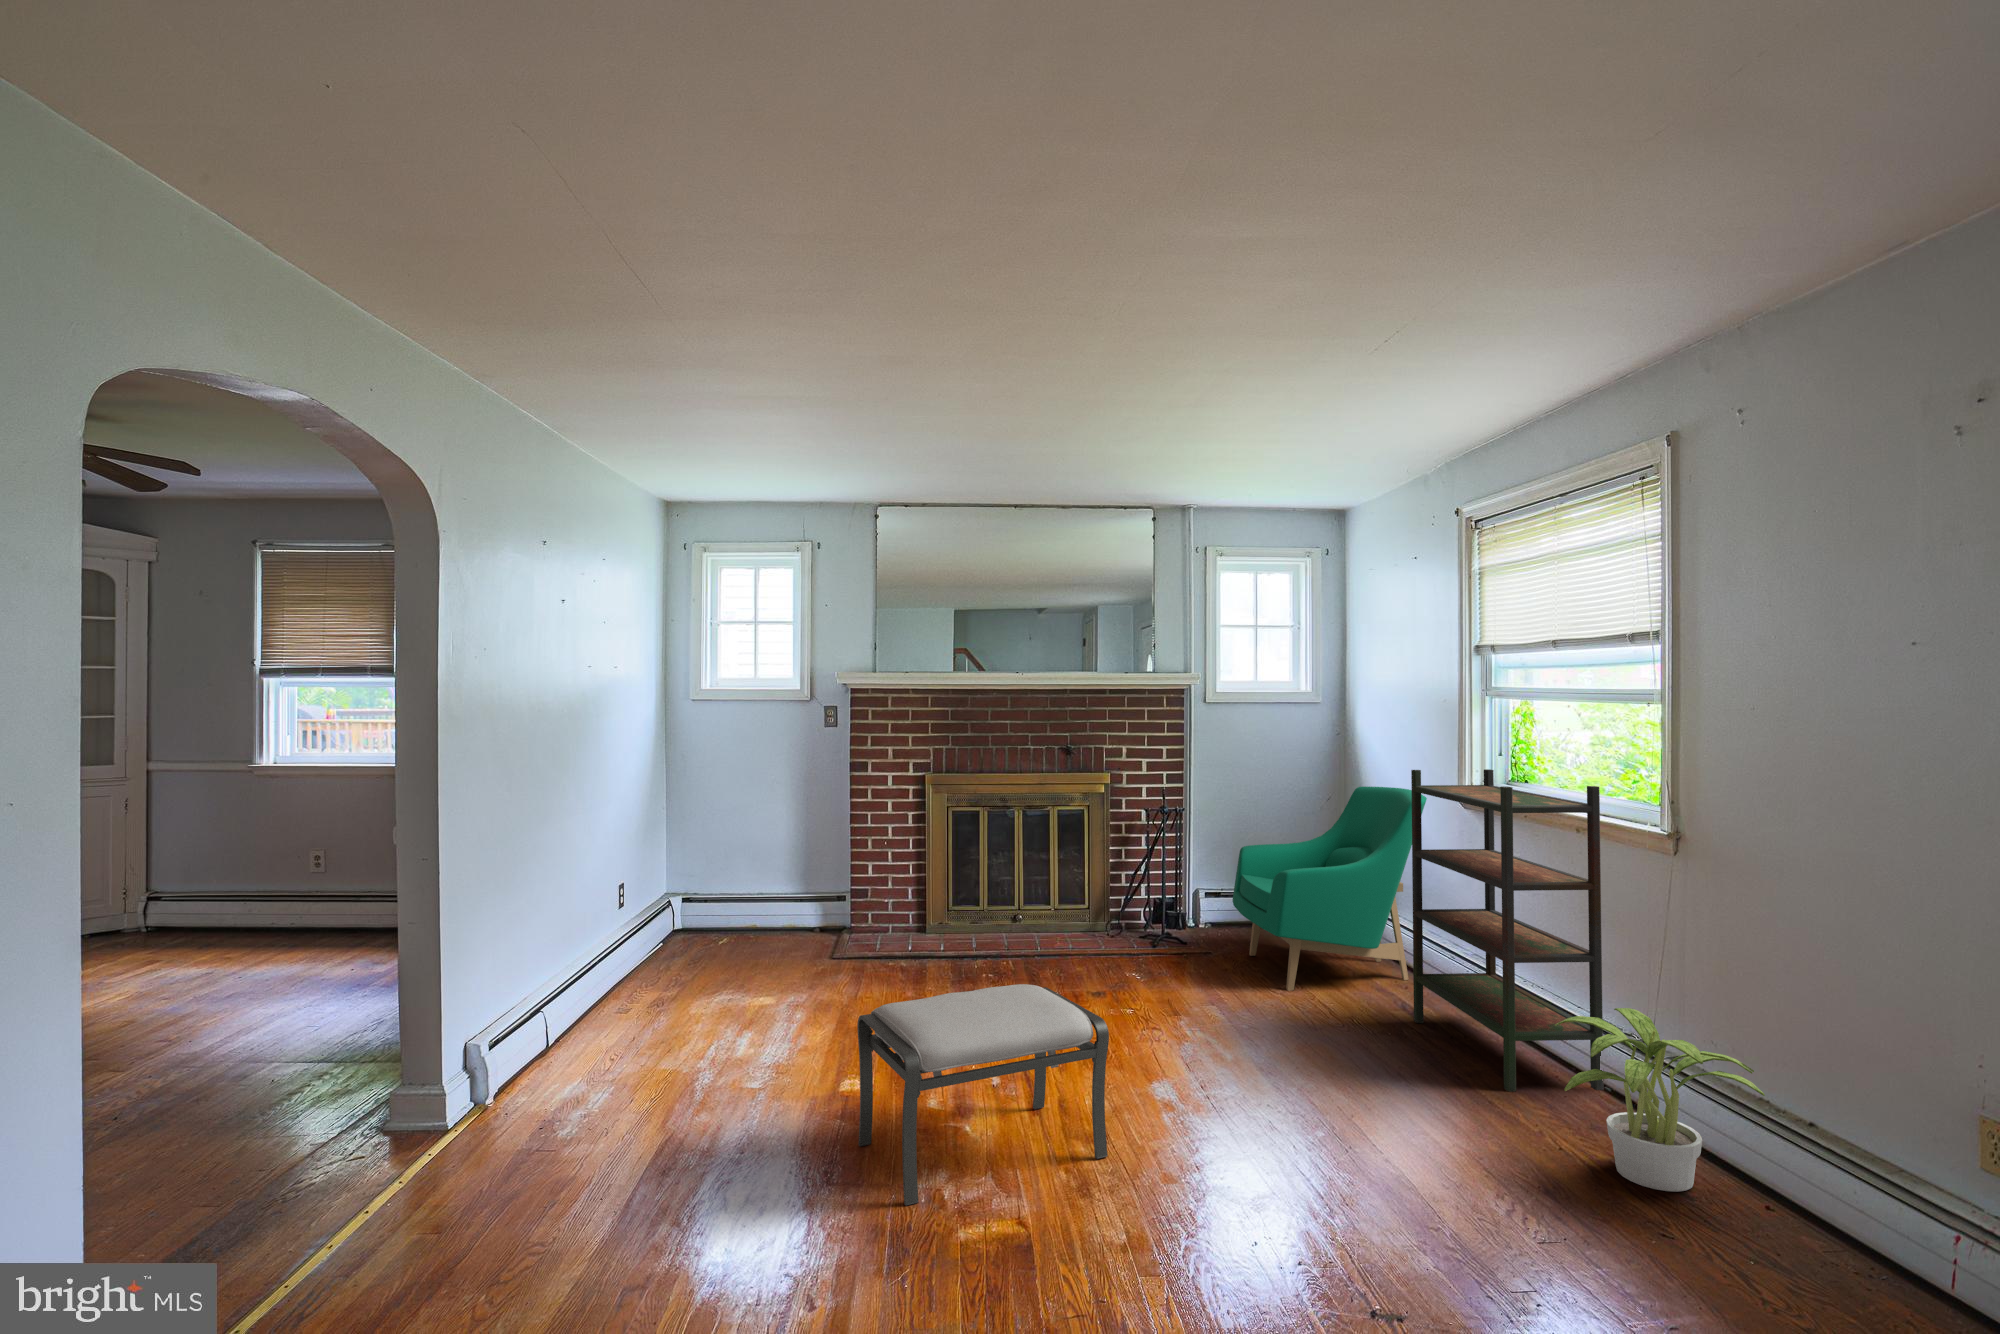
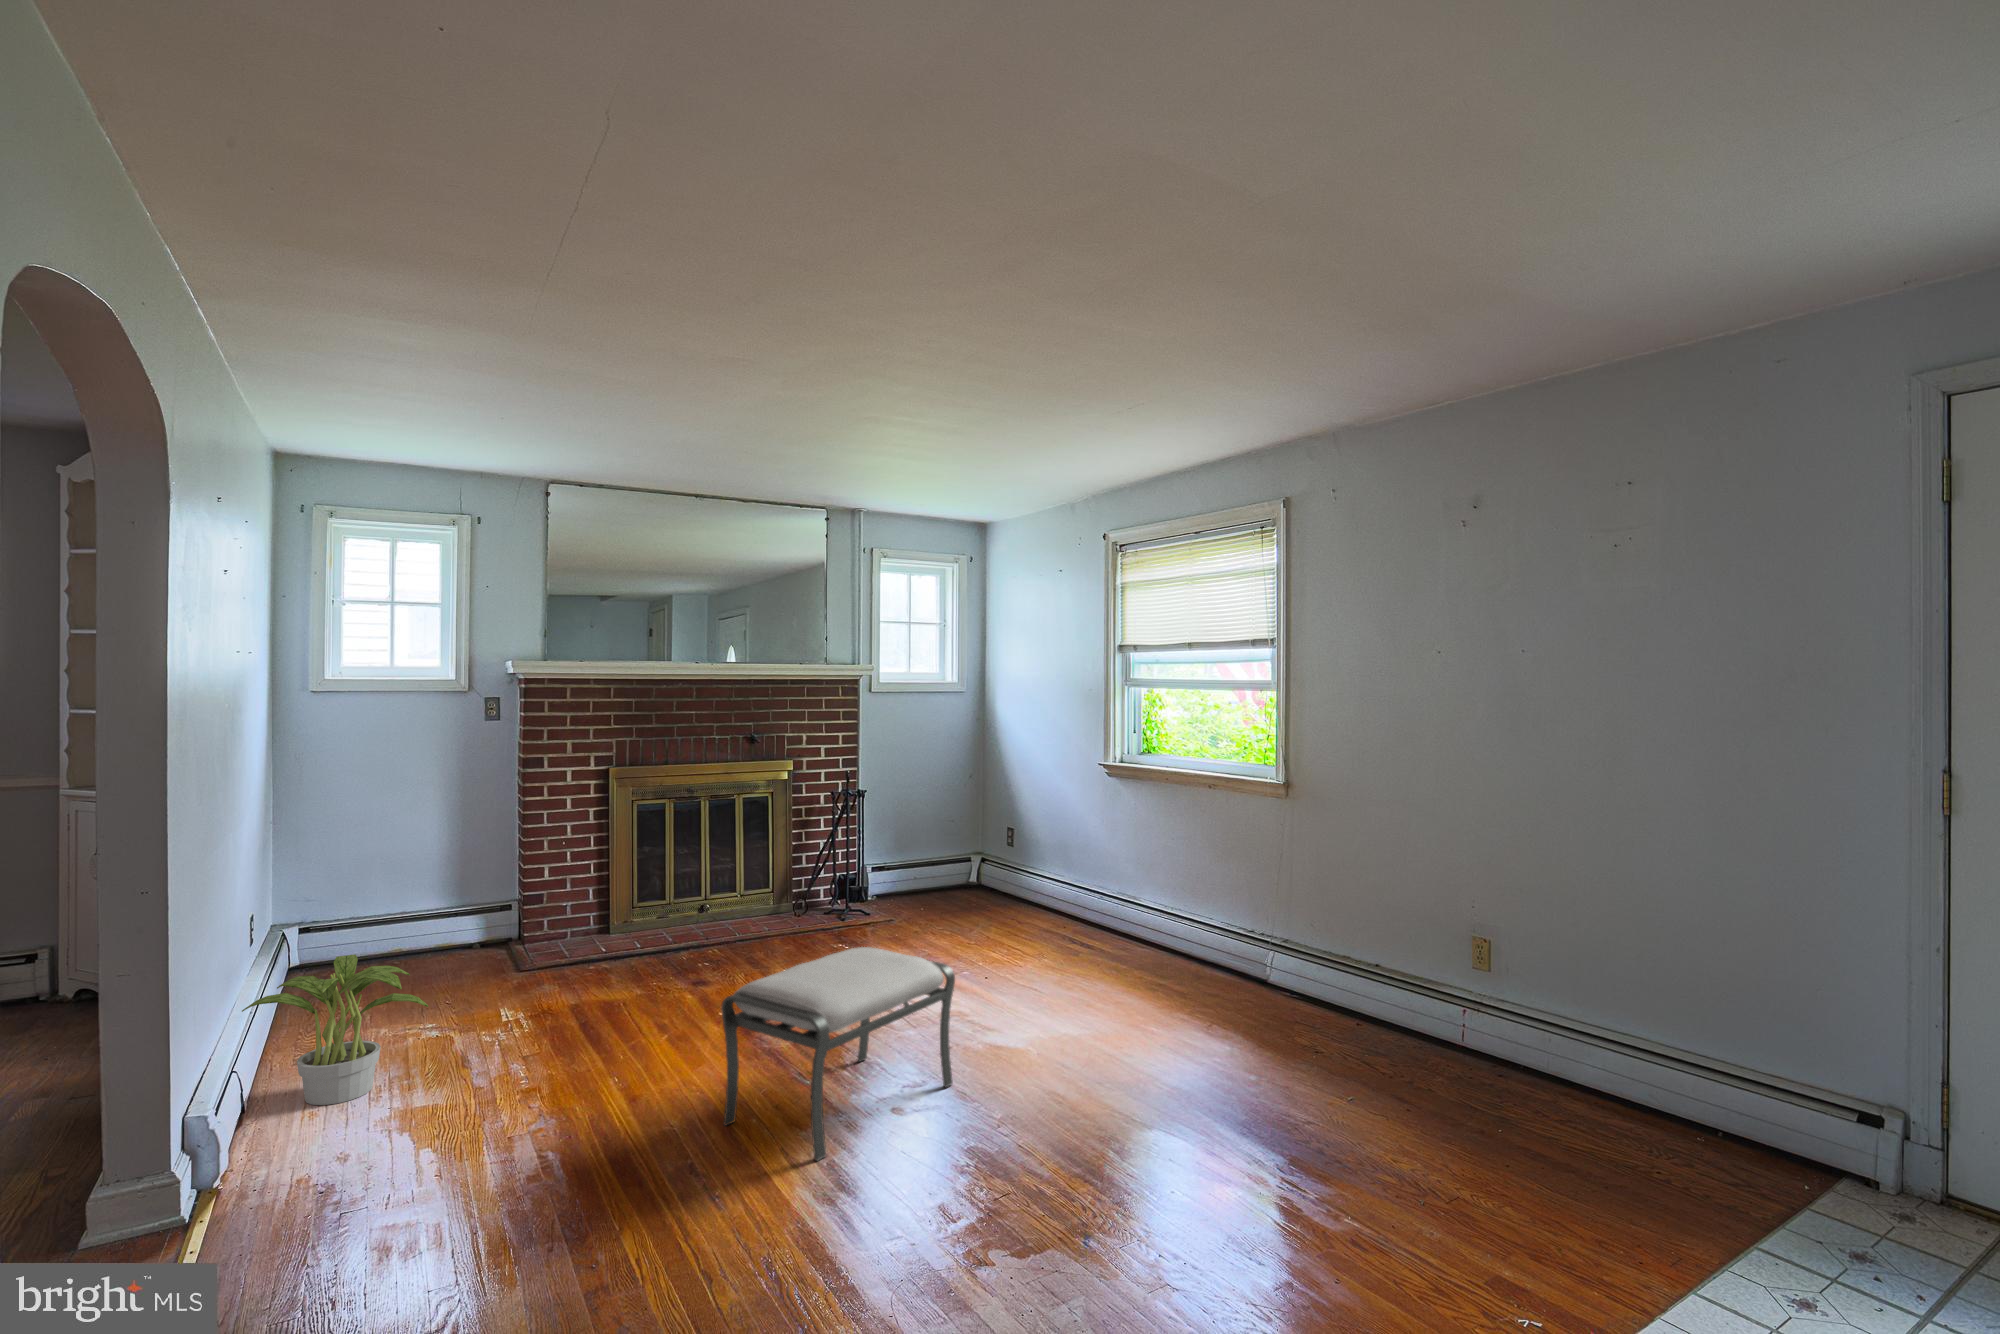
bookshelf: present [1411,769,1604,1092] -> none [1088,742,1239,982]
armchair: present [1233,787,1427,991] -> none [913,761,1078,937]
potted plant: present [1555,1008,1765,1192] -> present [242,955,428,1105]

